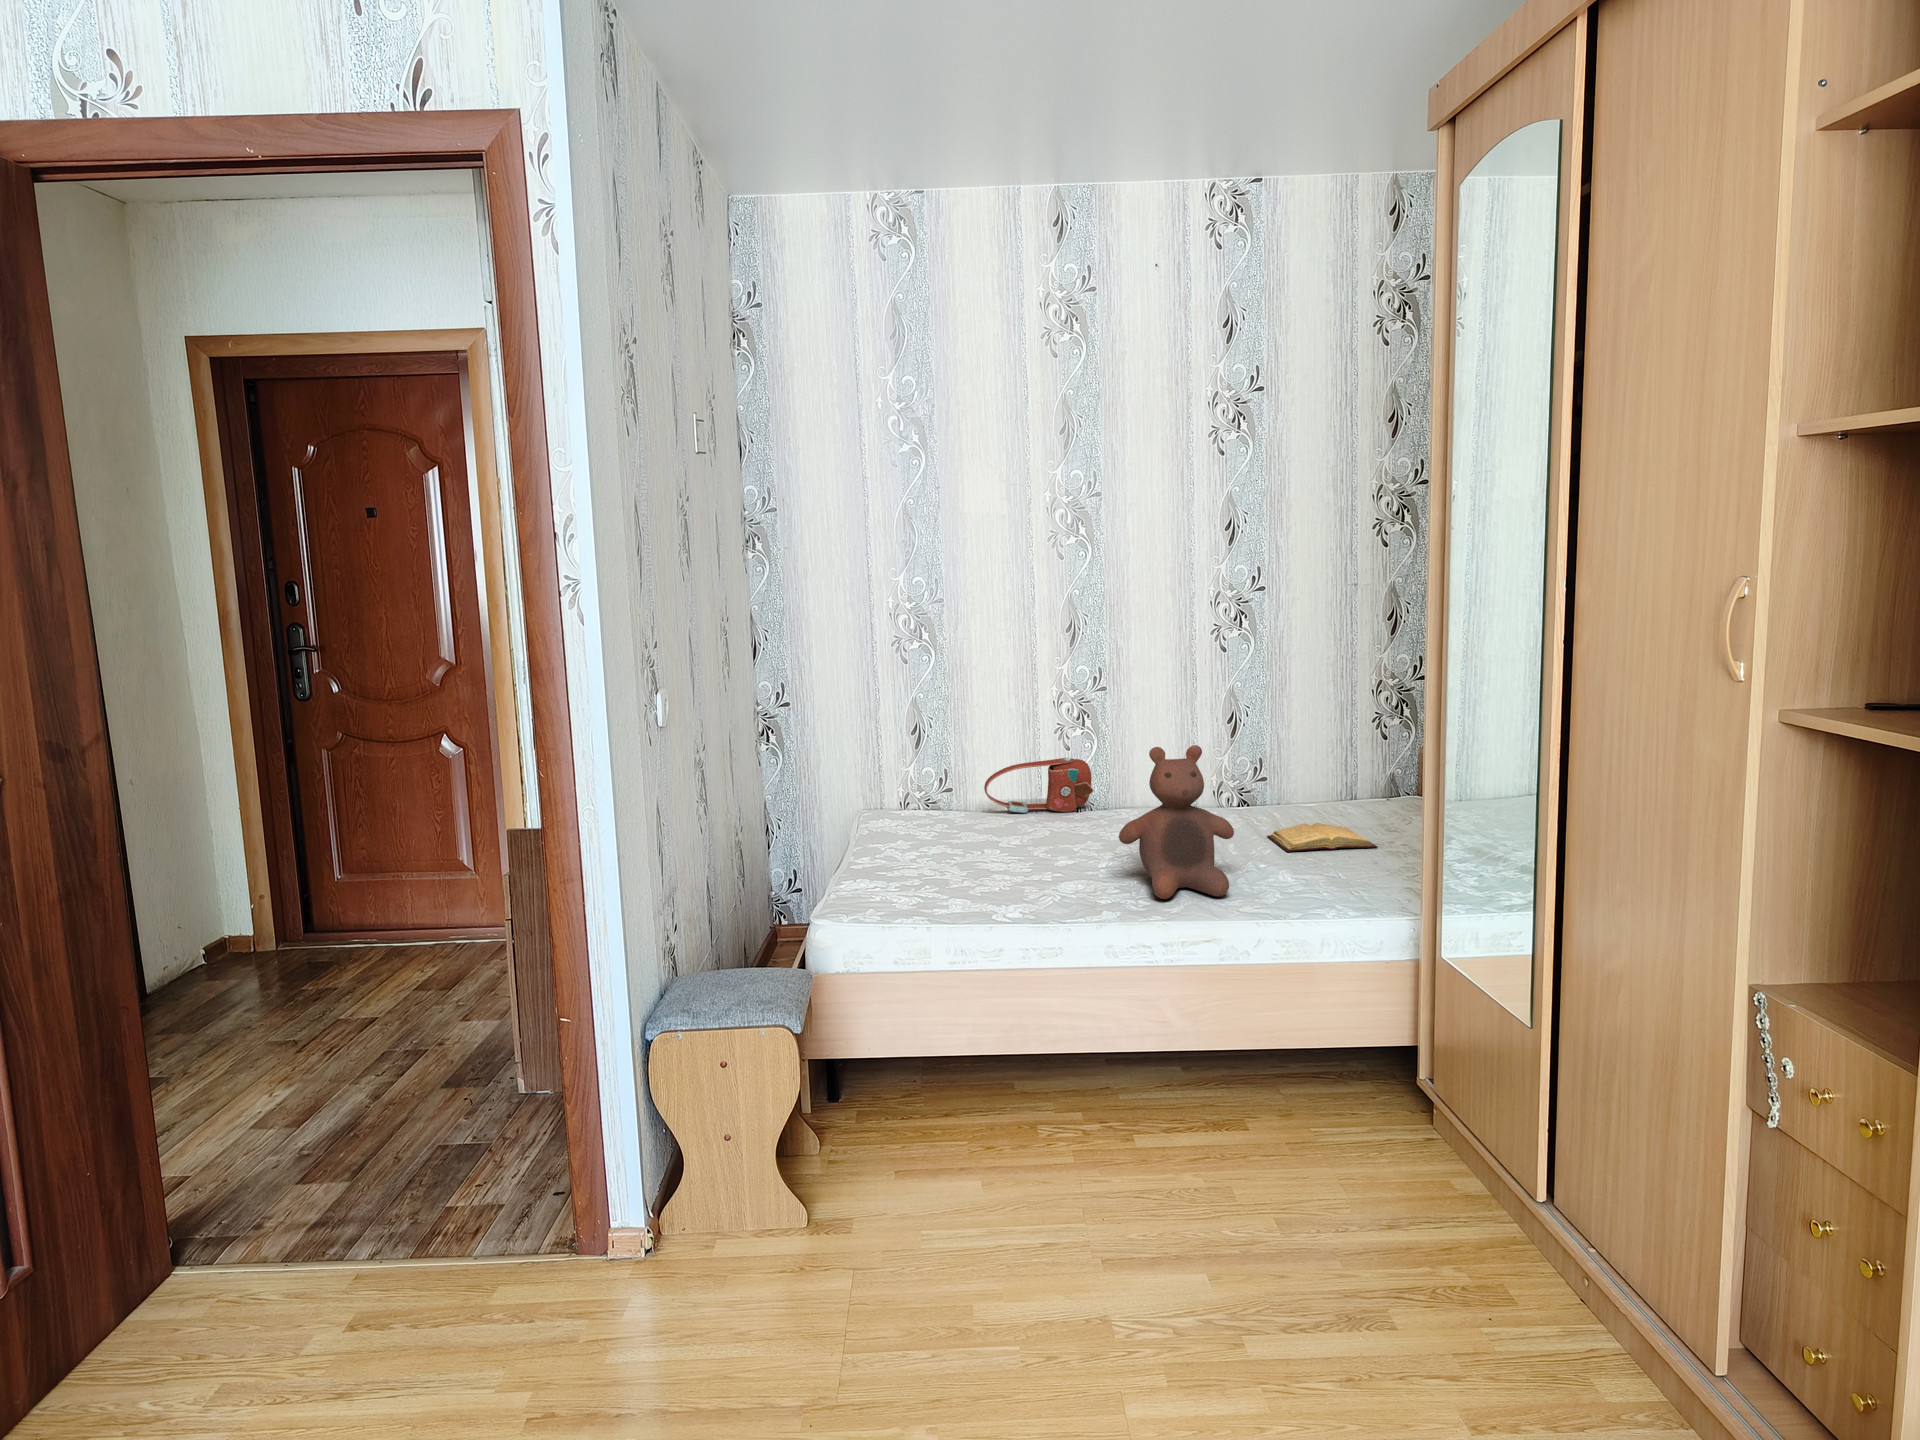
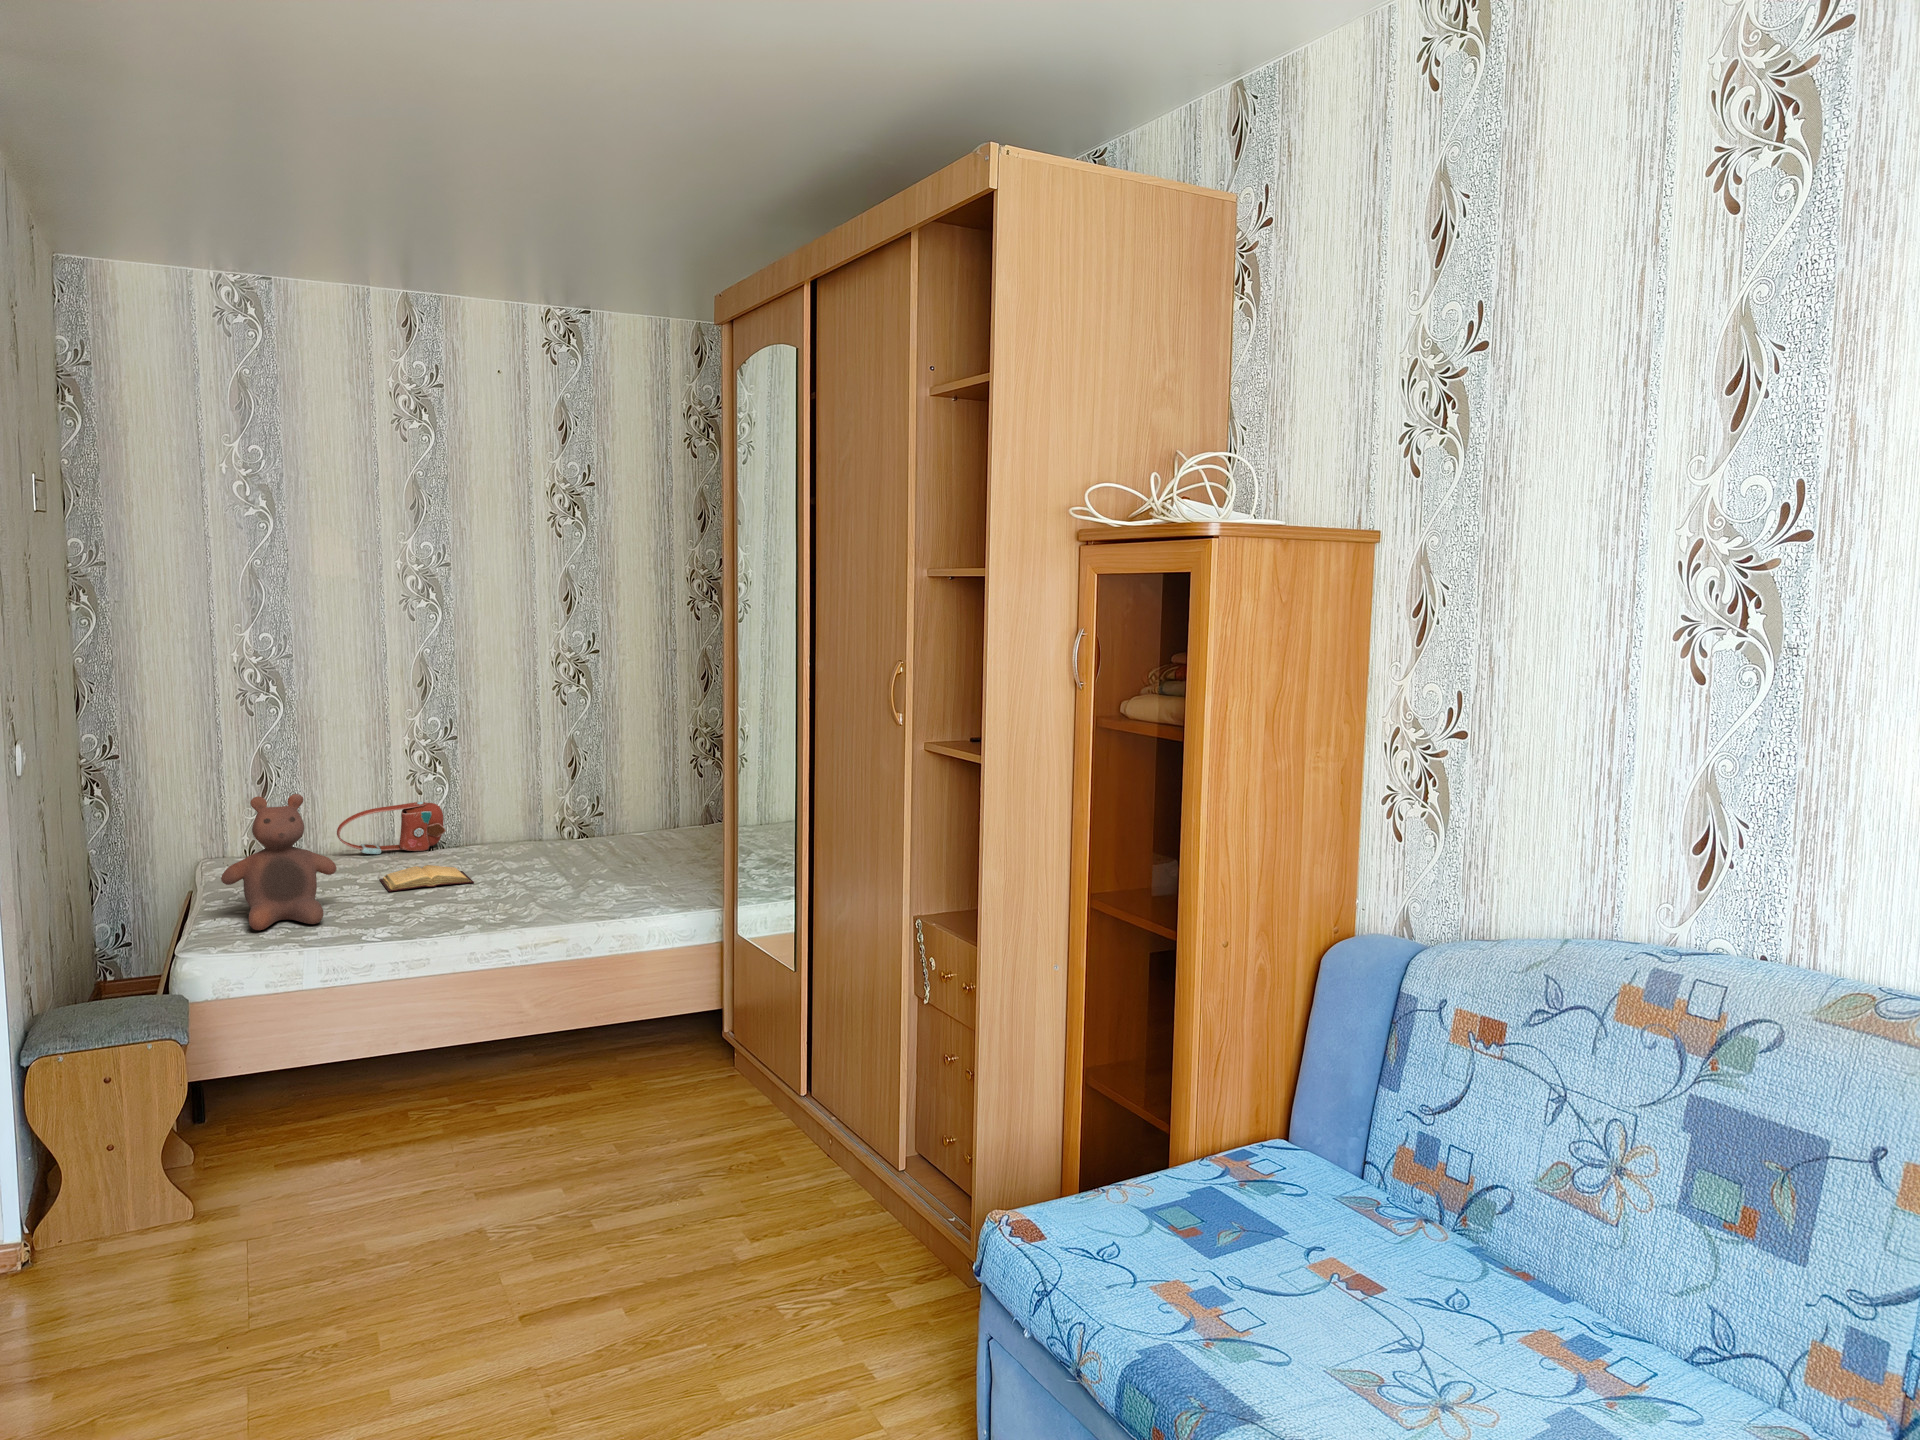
stuffed bear: present [1119,745,1234,899] -> present [221,794,337,930]
book: present [1267,823,1378,852] -> present [379,865,474,892]

